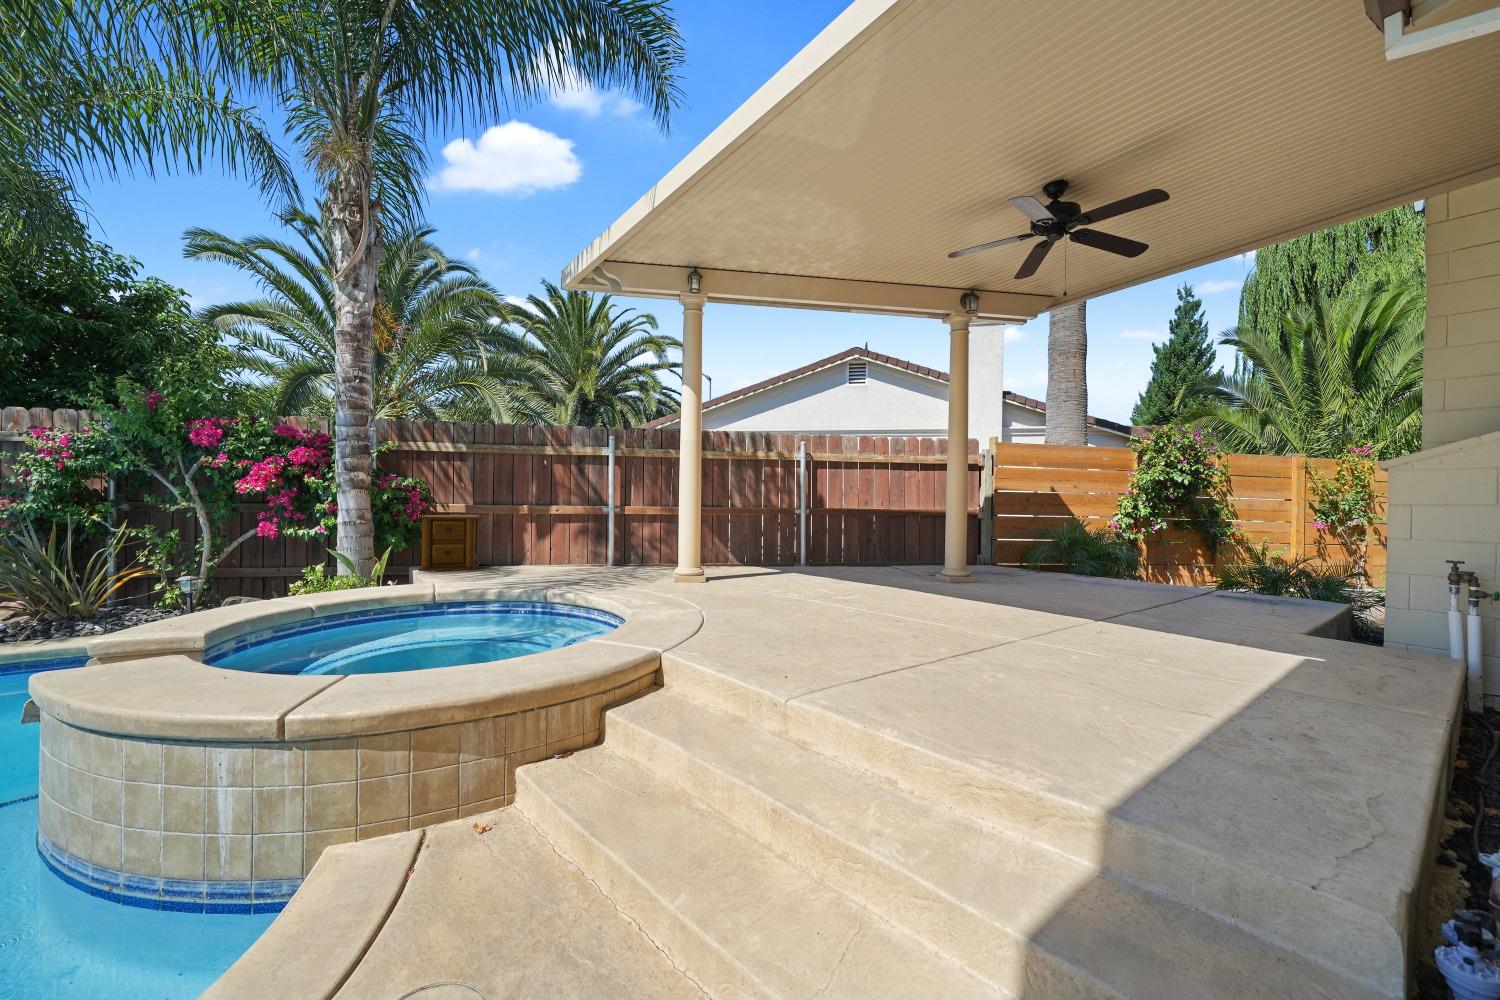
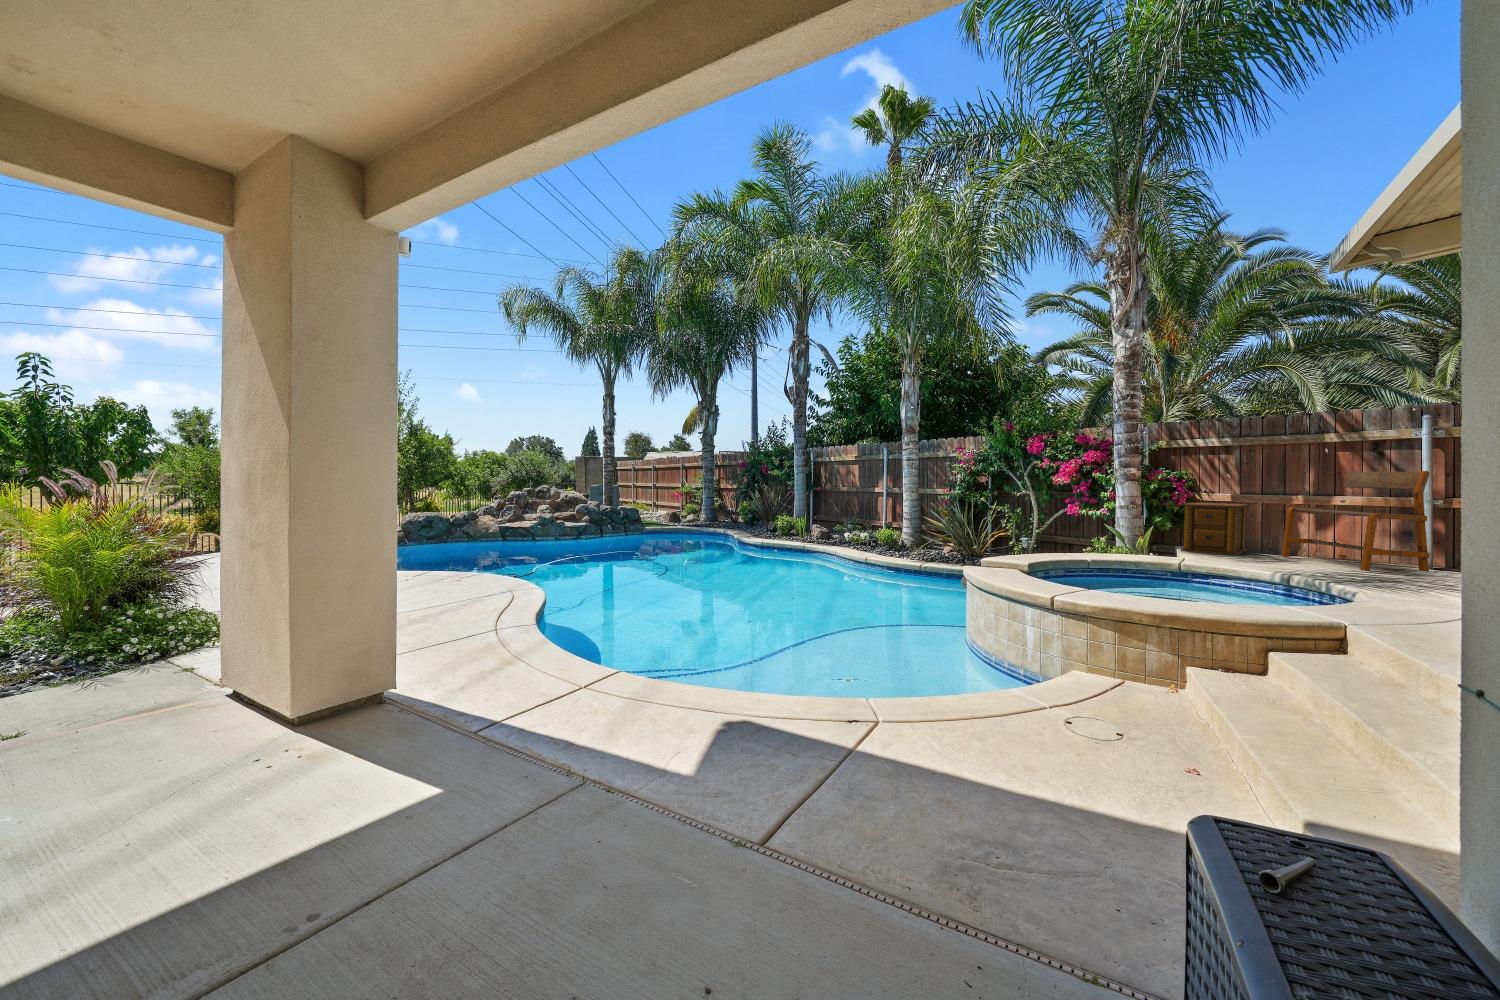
bench: none [513,482,618,574] -> present [1281,471,1430,571]

